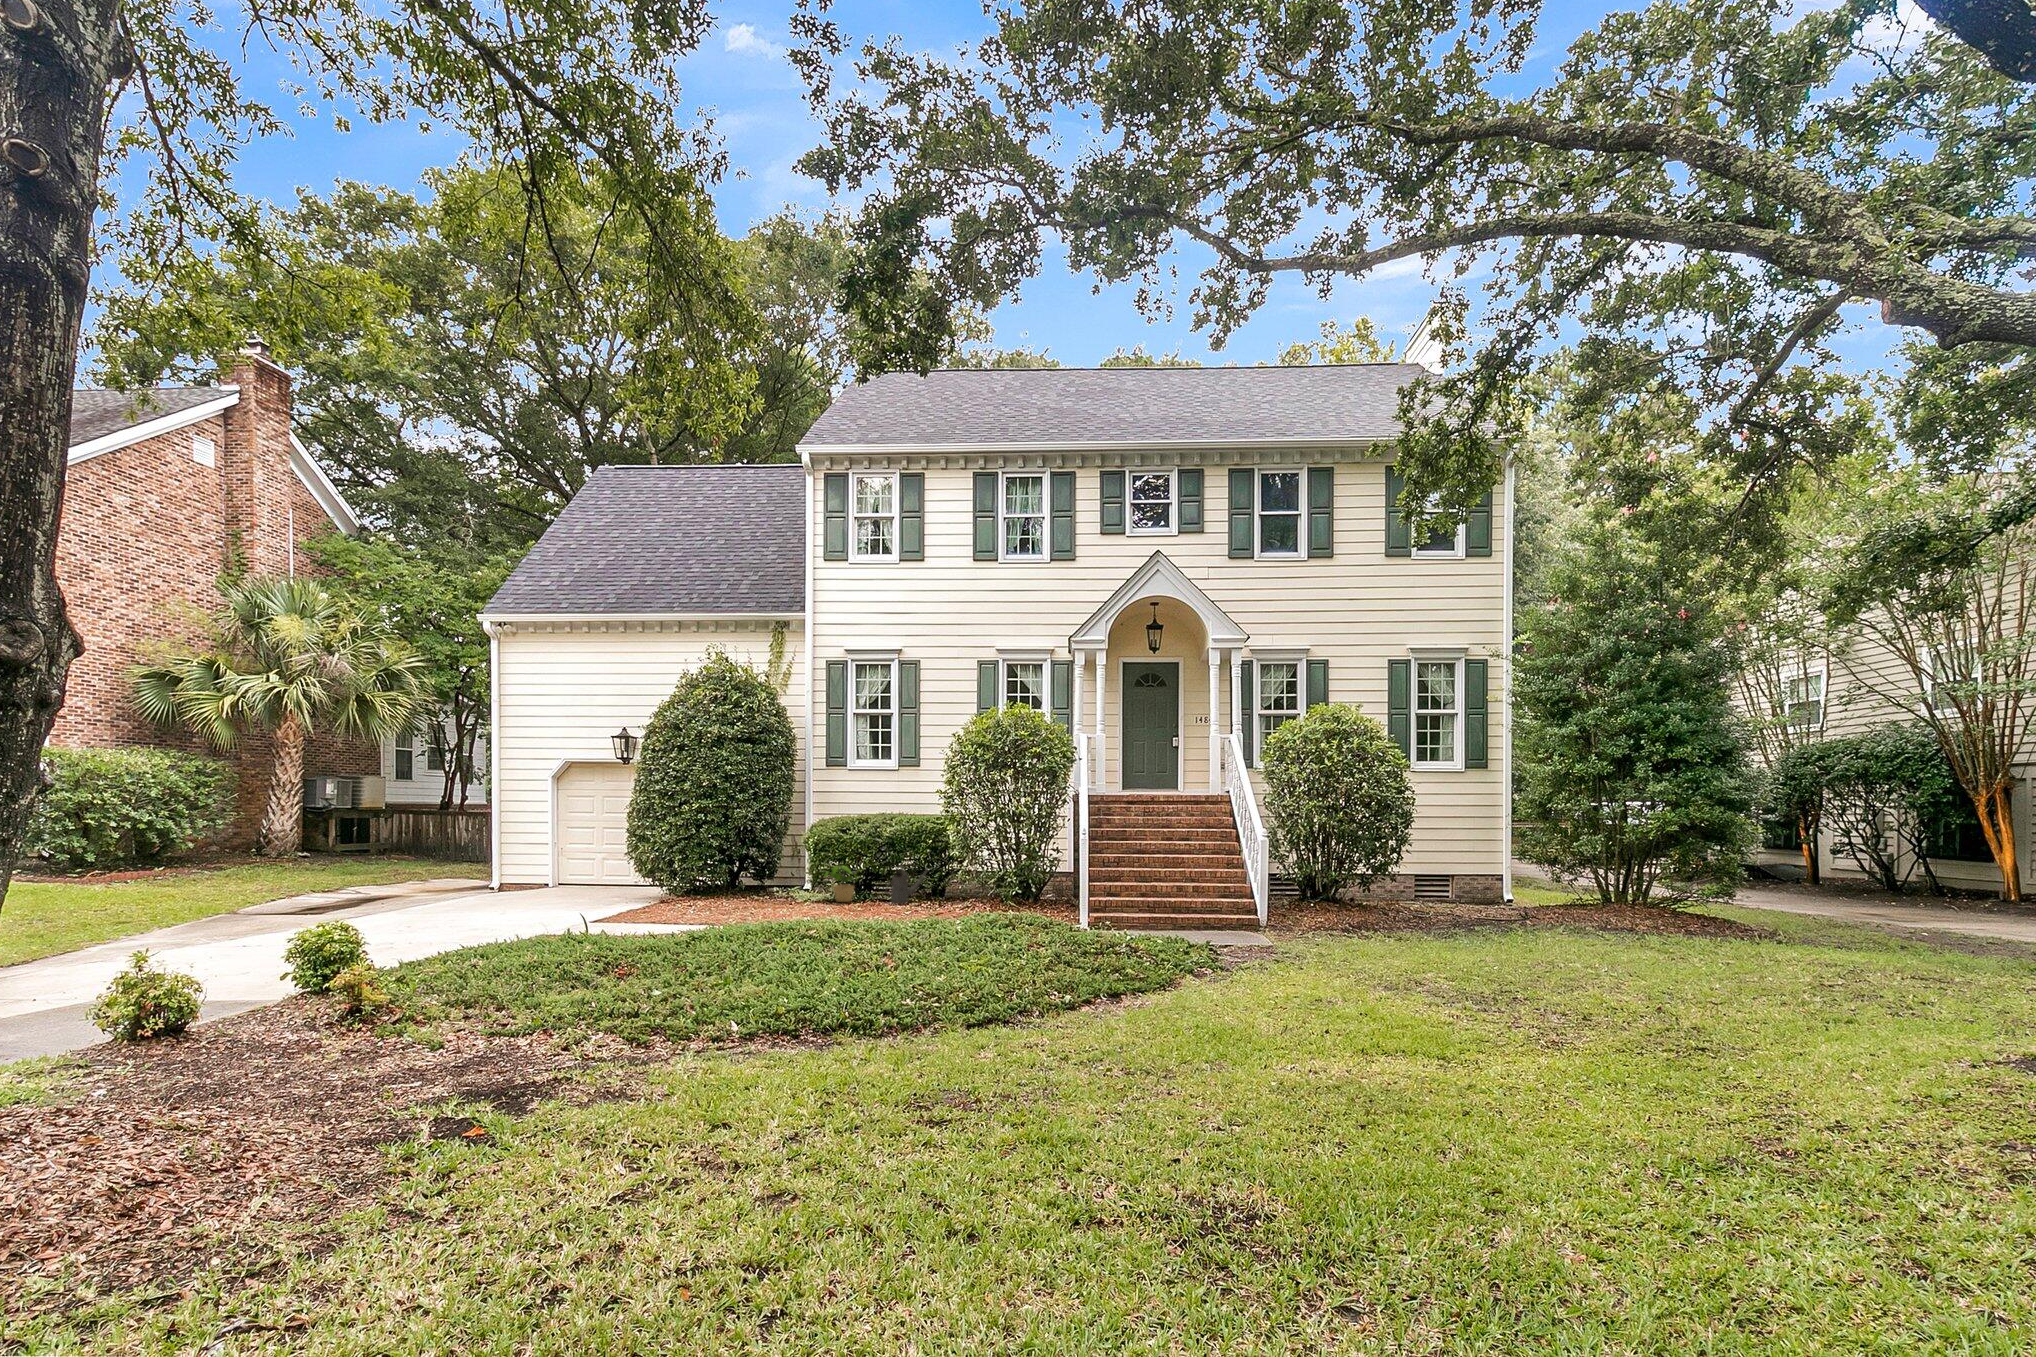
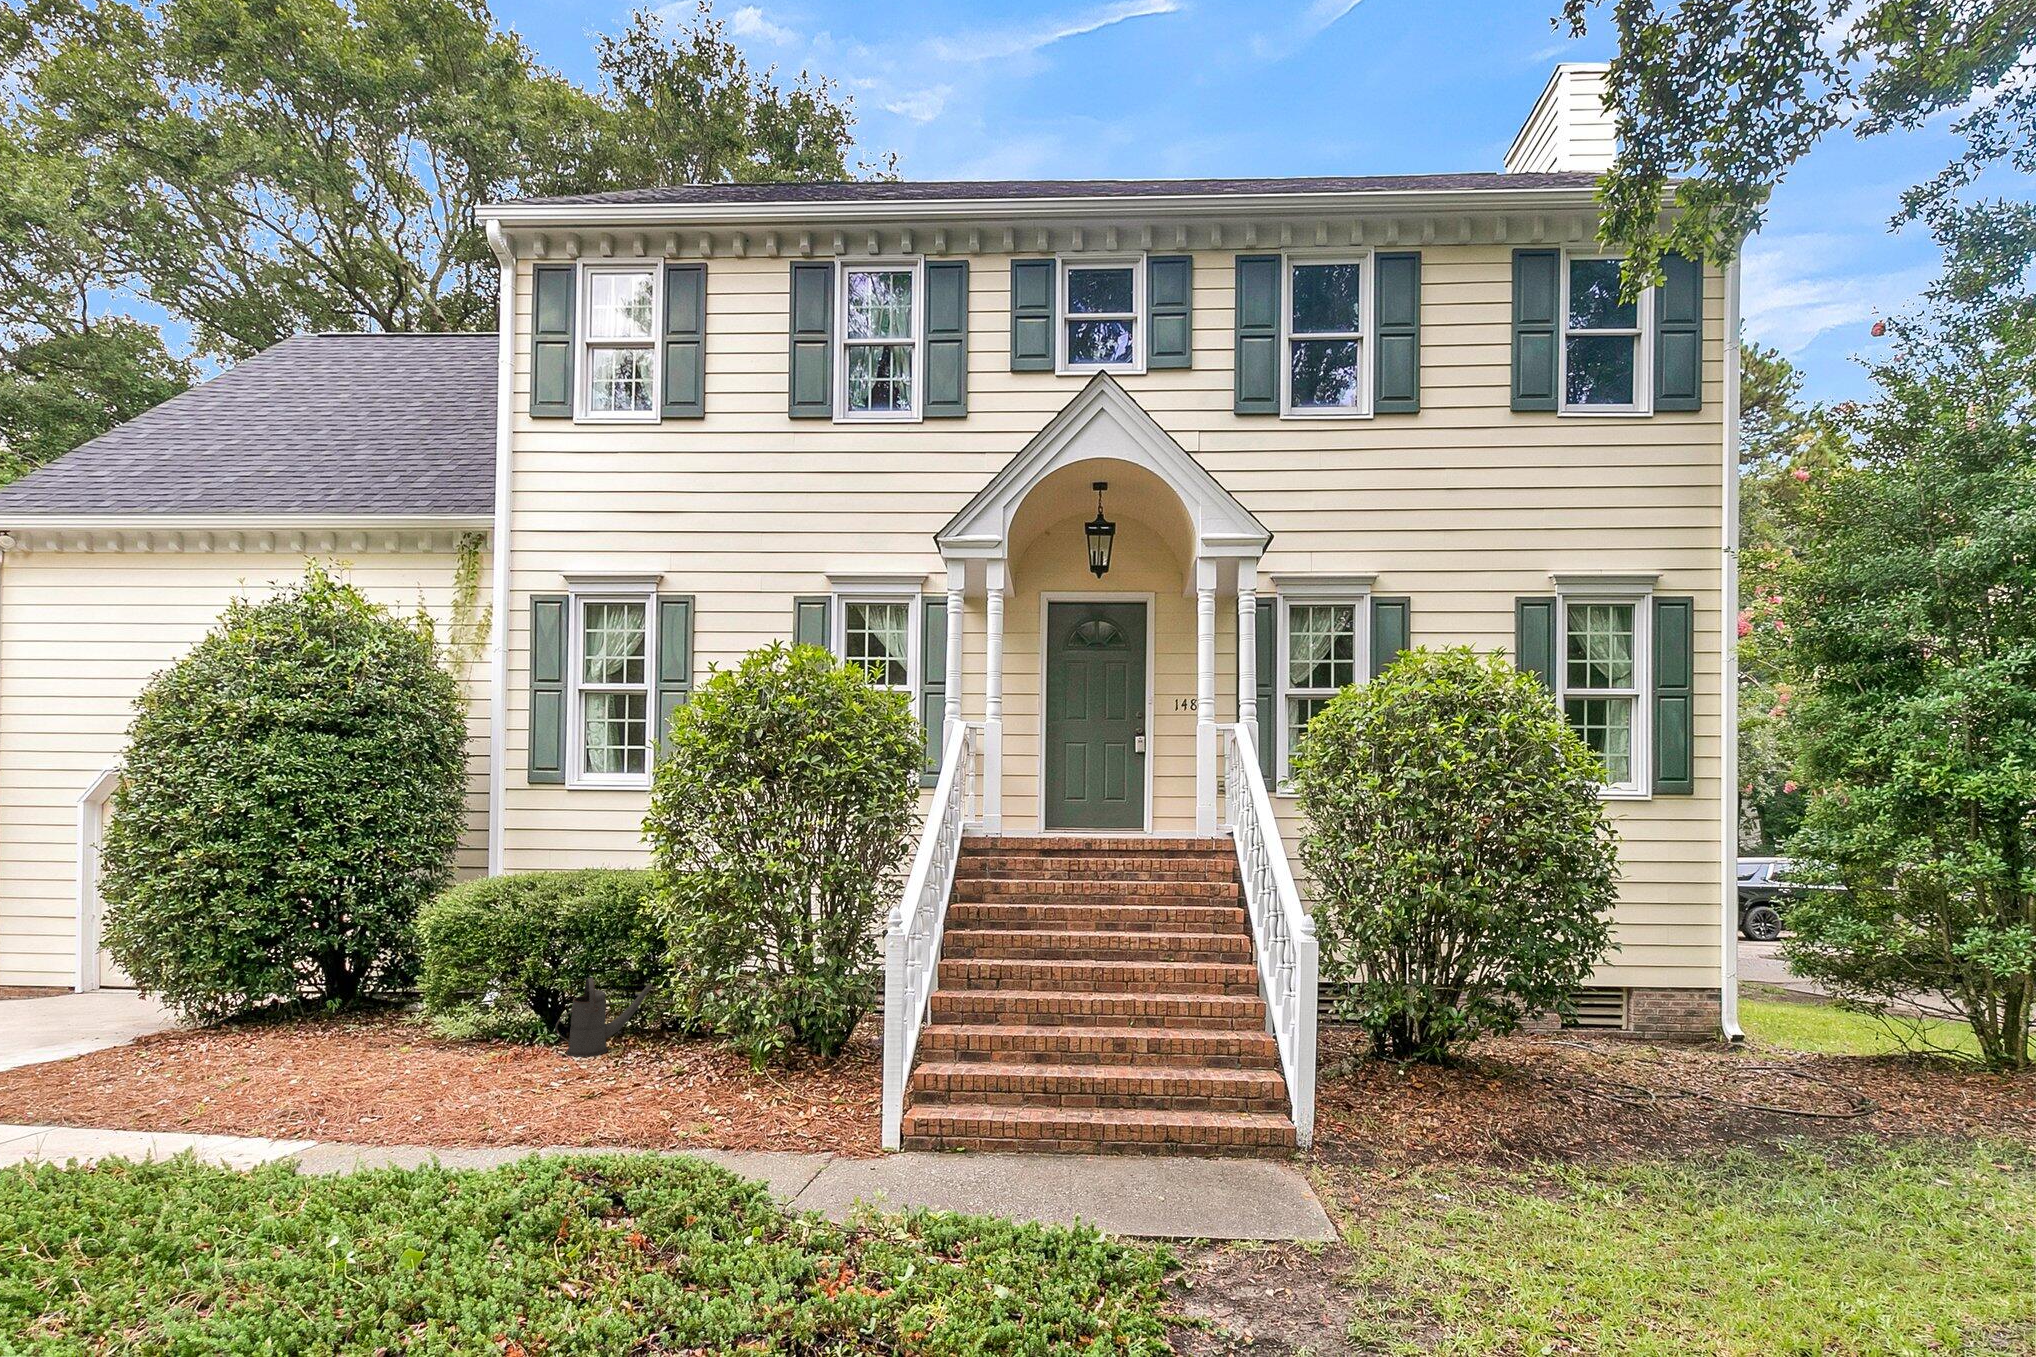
potted plant: present [824,866,854,902] -> none [437,980,509,1051]

